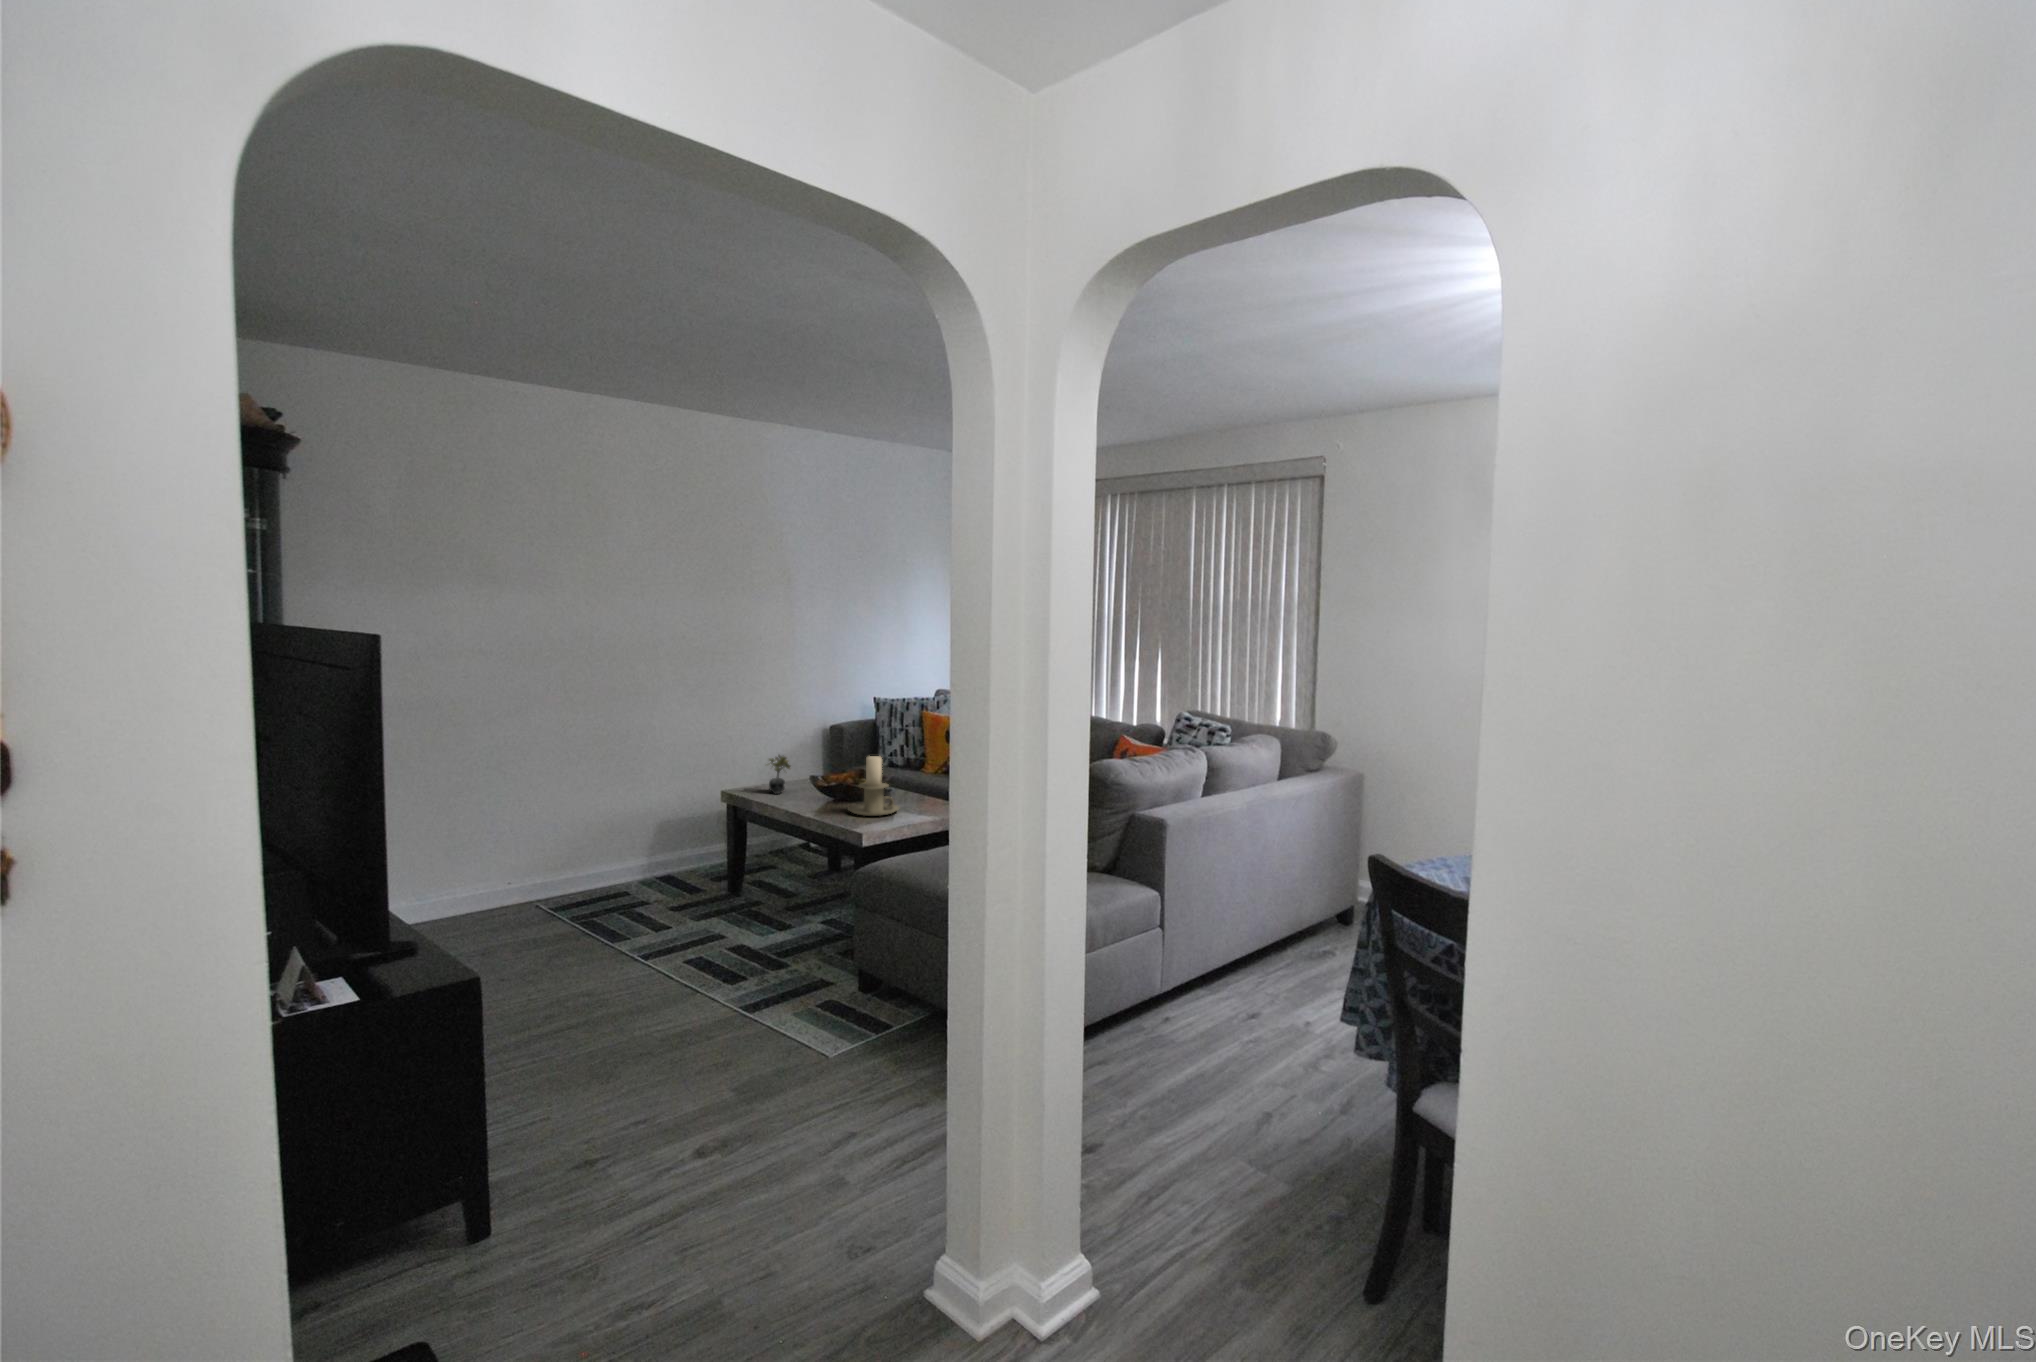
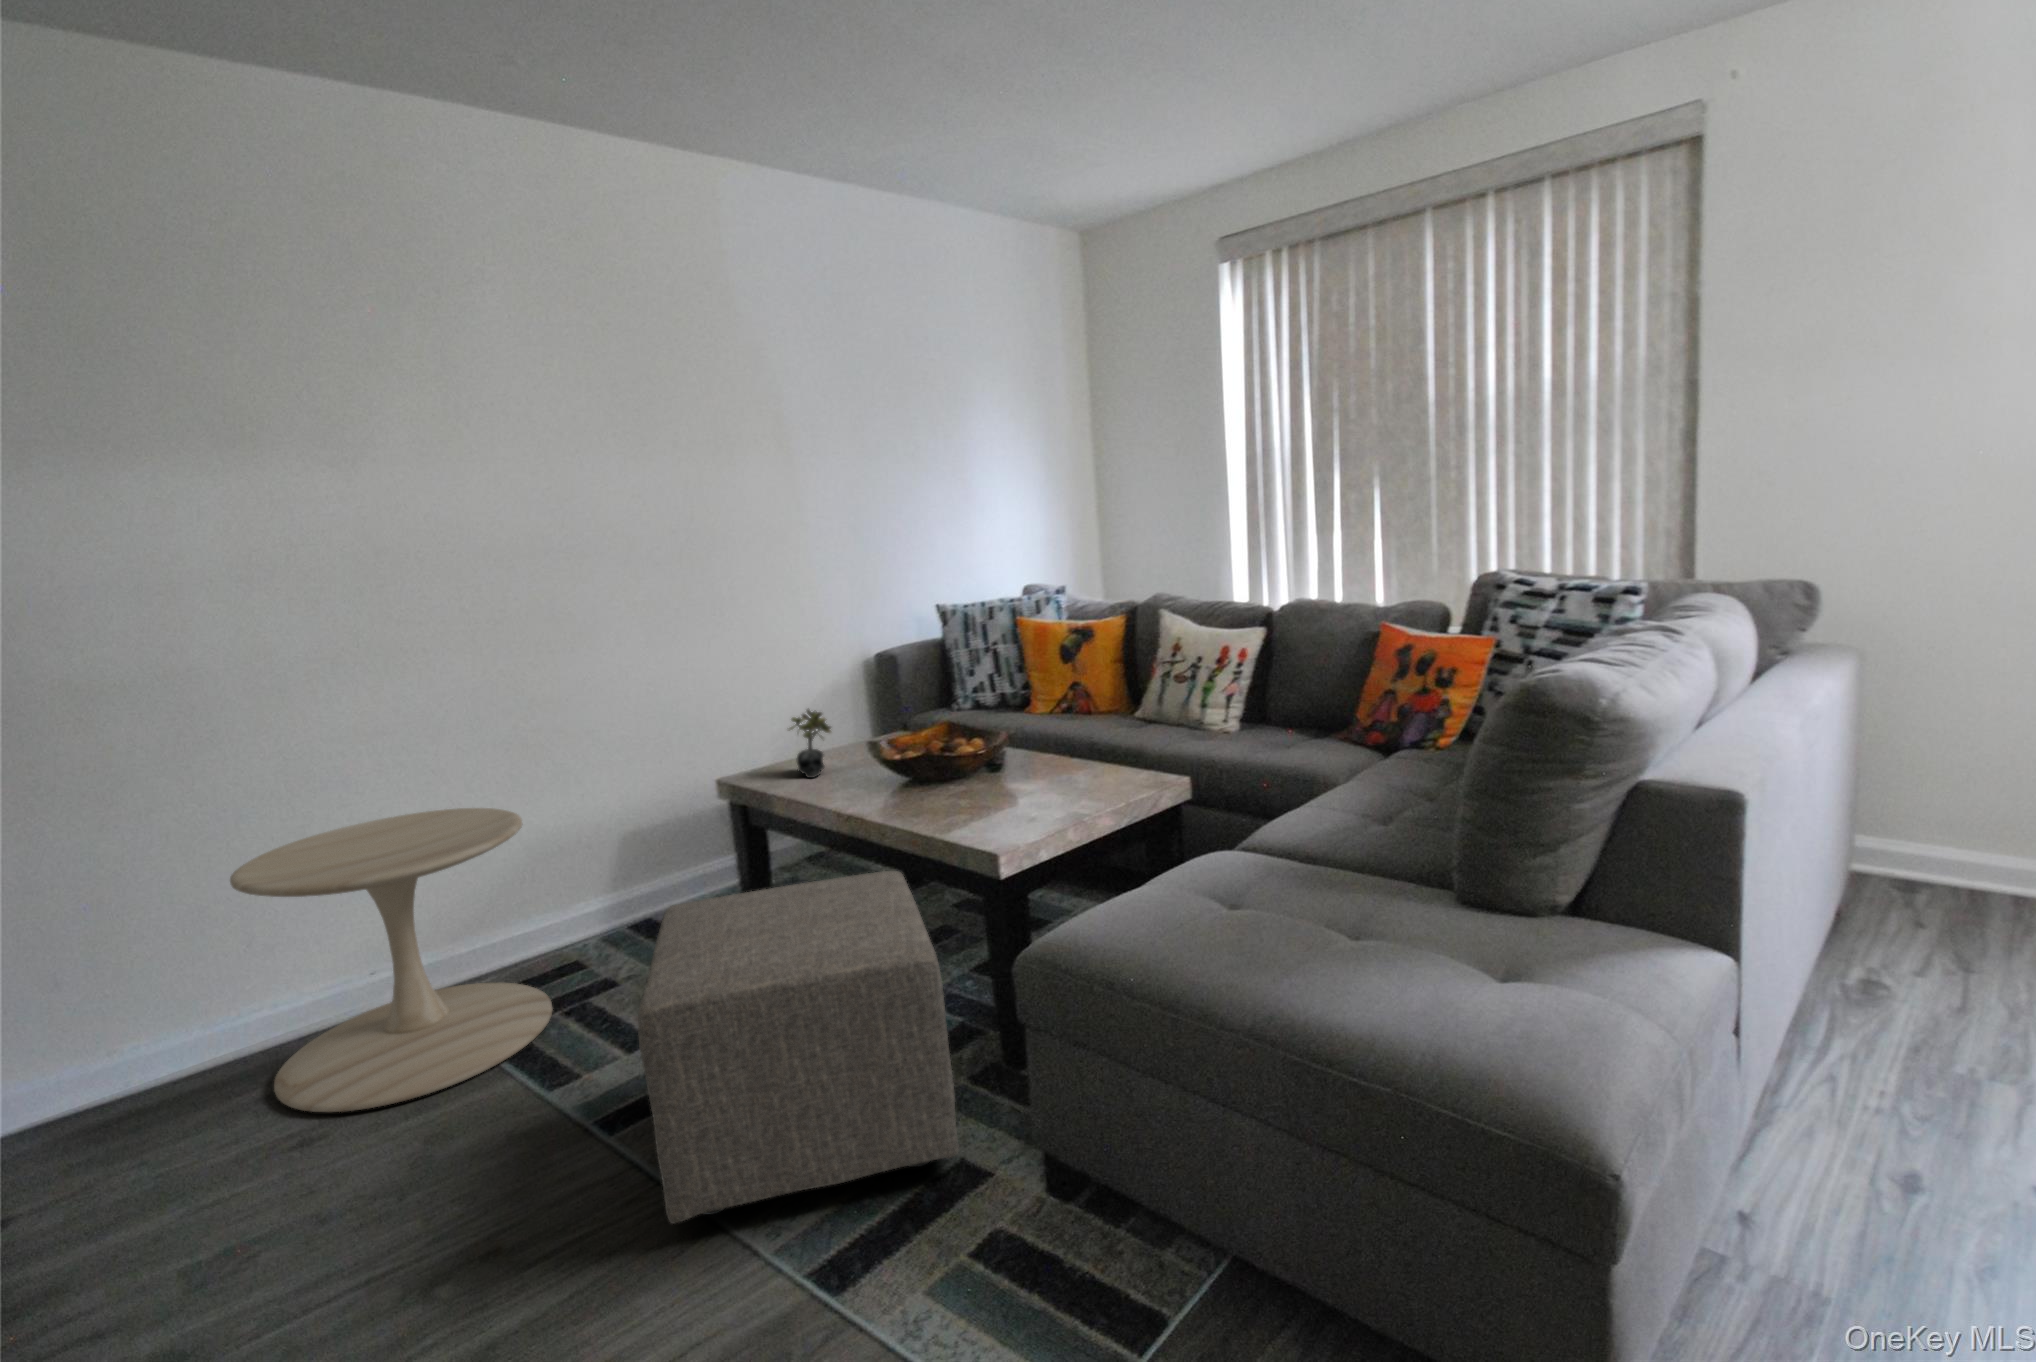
candle holder: present [848,756,899,816] -> none [945,698,1040,808]
side table: none [459,792,613,943] -> present [230,808,553,1112]
ottoman: none [676,842,821,987] -> present [638,871,958,1223]

